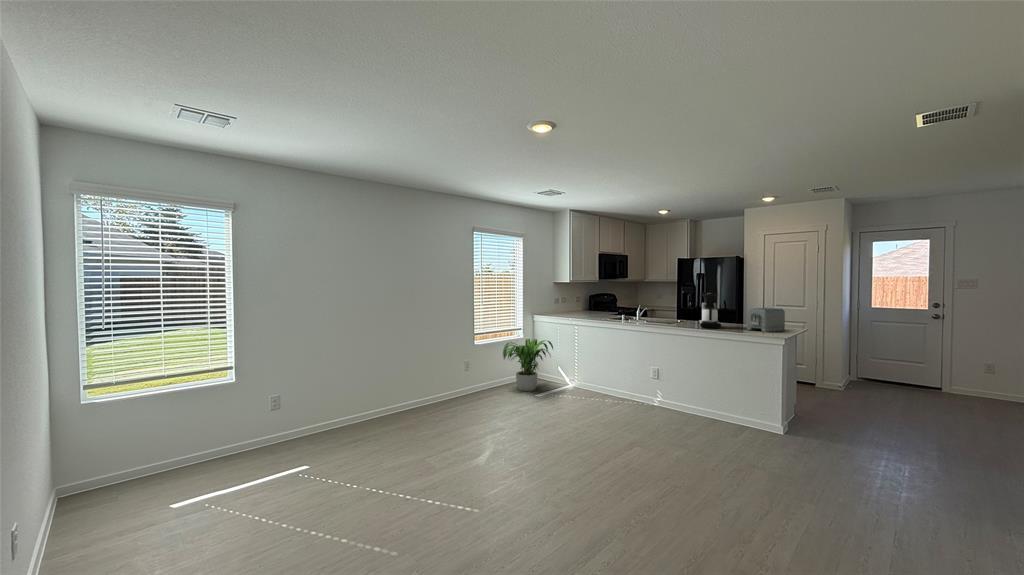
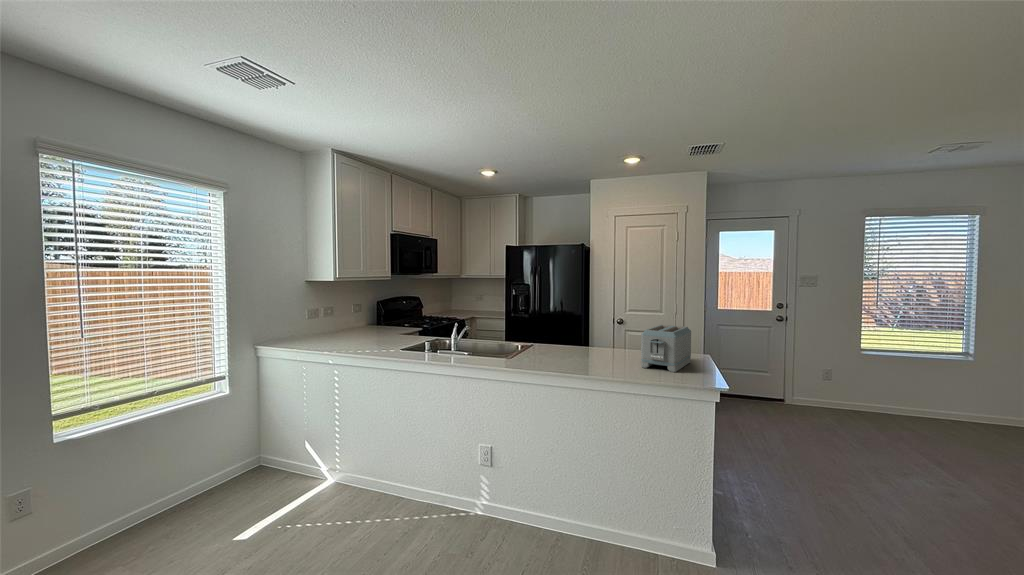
coffee maker: present [698,292,721,329] -> none [557,300,601,368]
potted plant: present [503,339,553,391] -> none [148,398,289,524]

